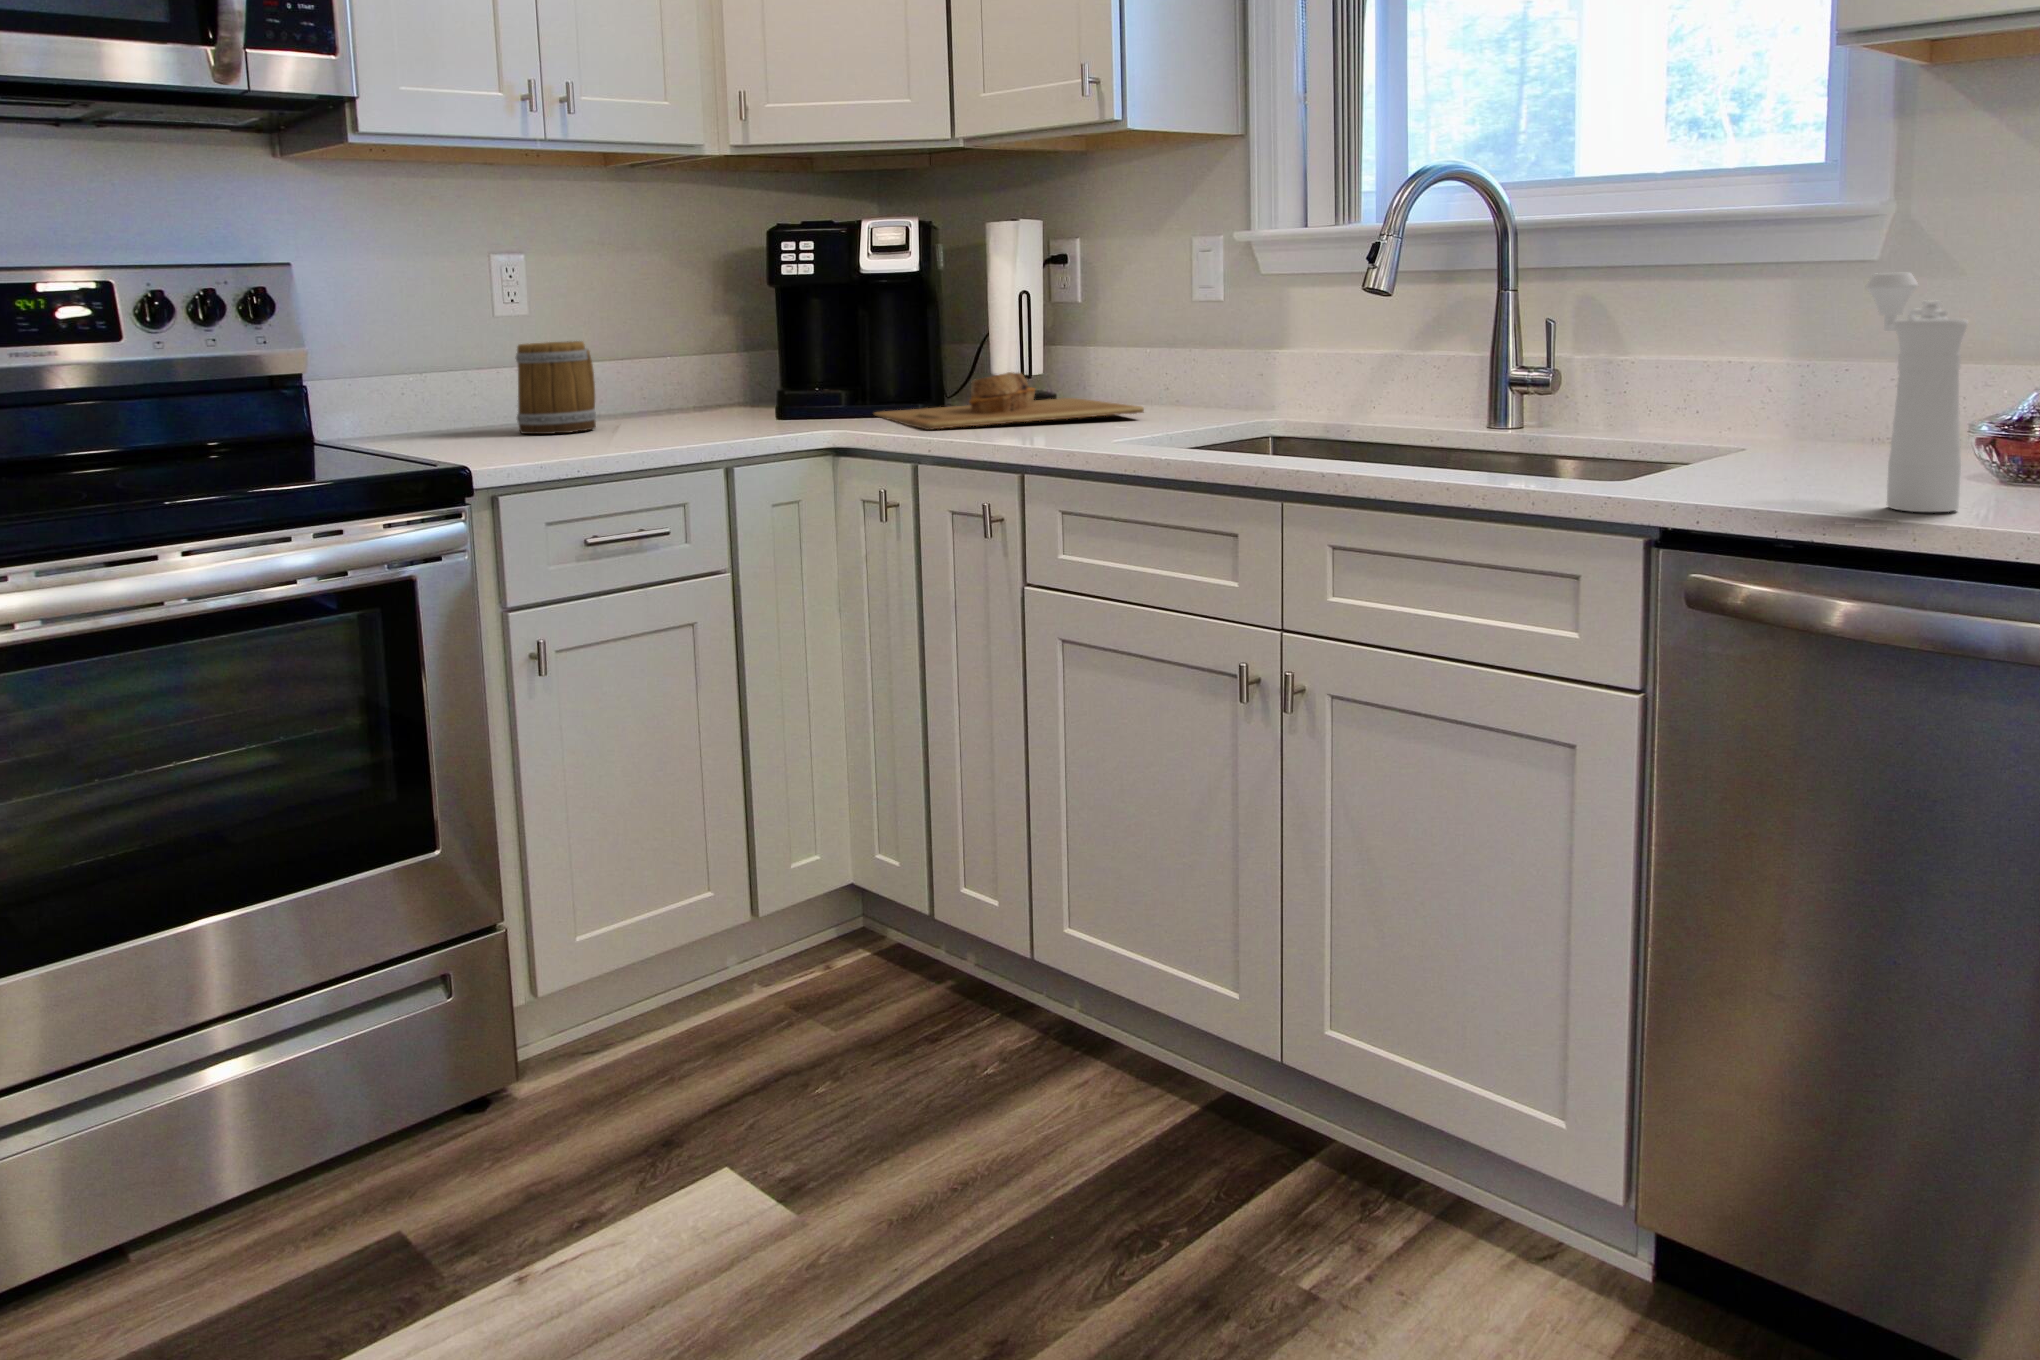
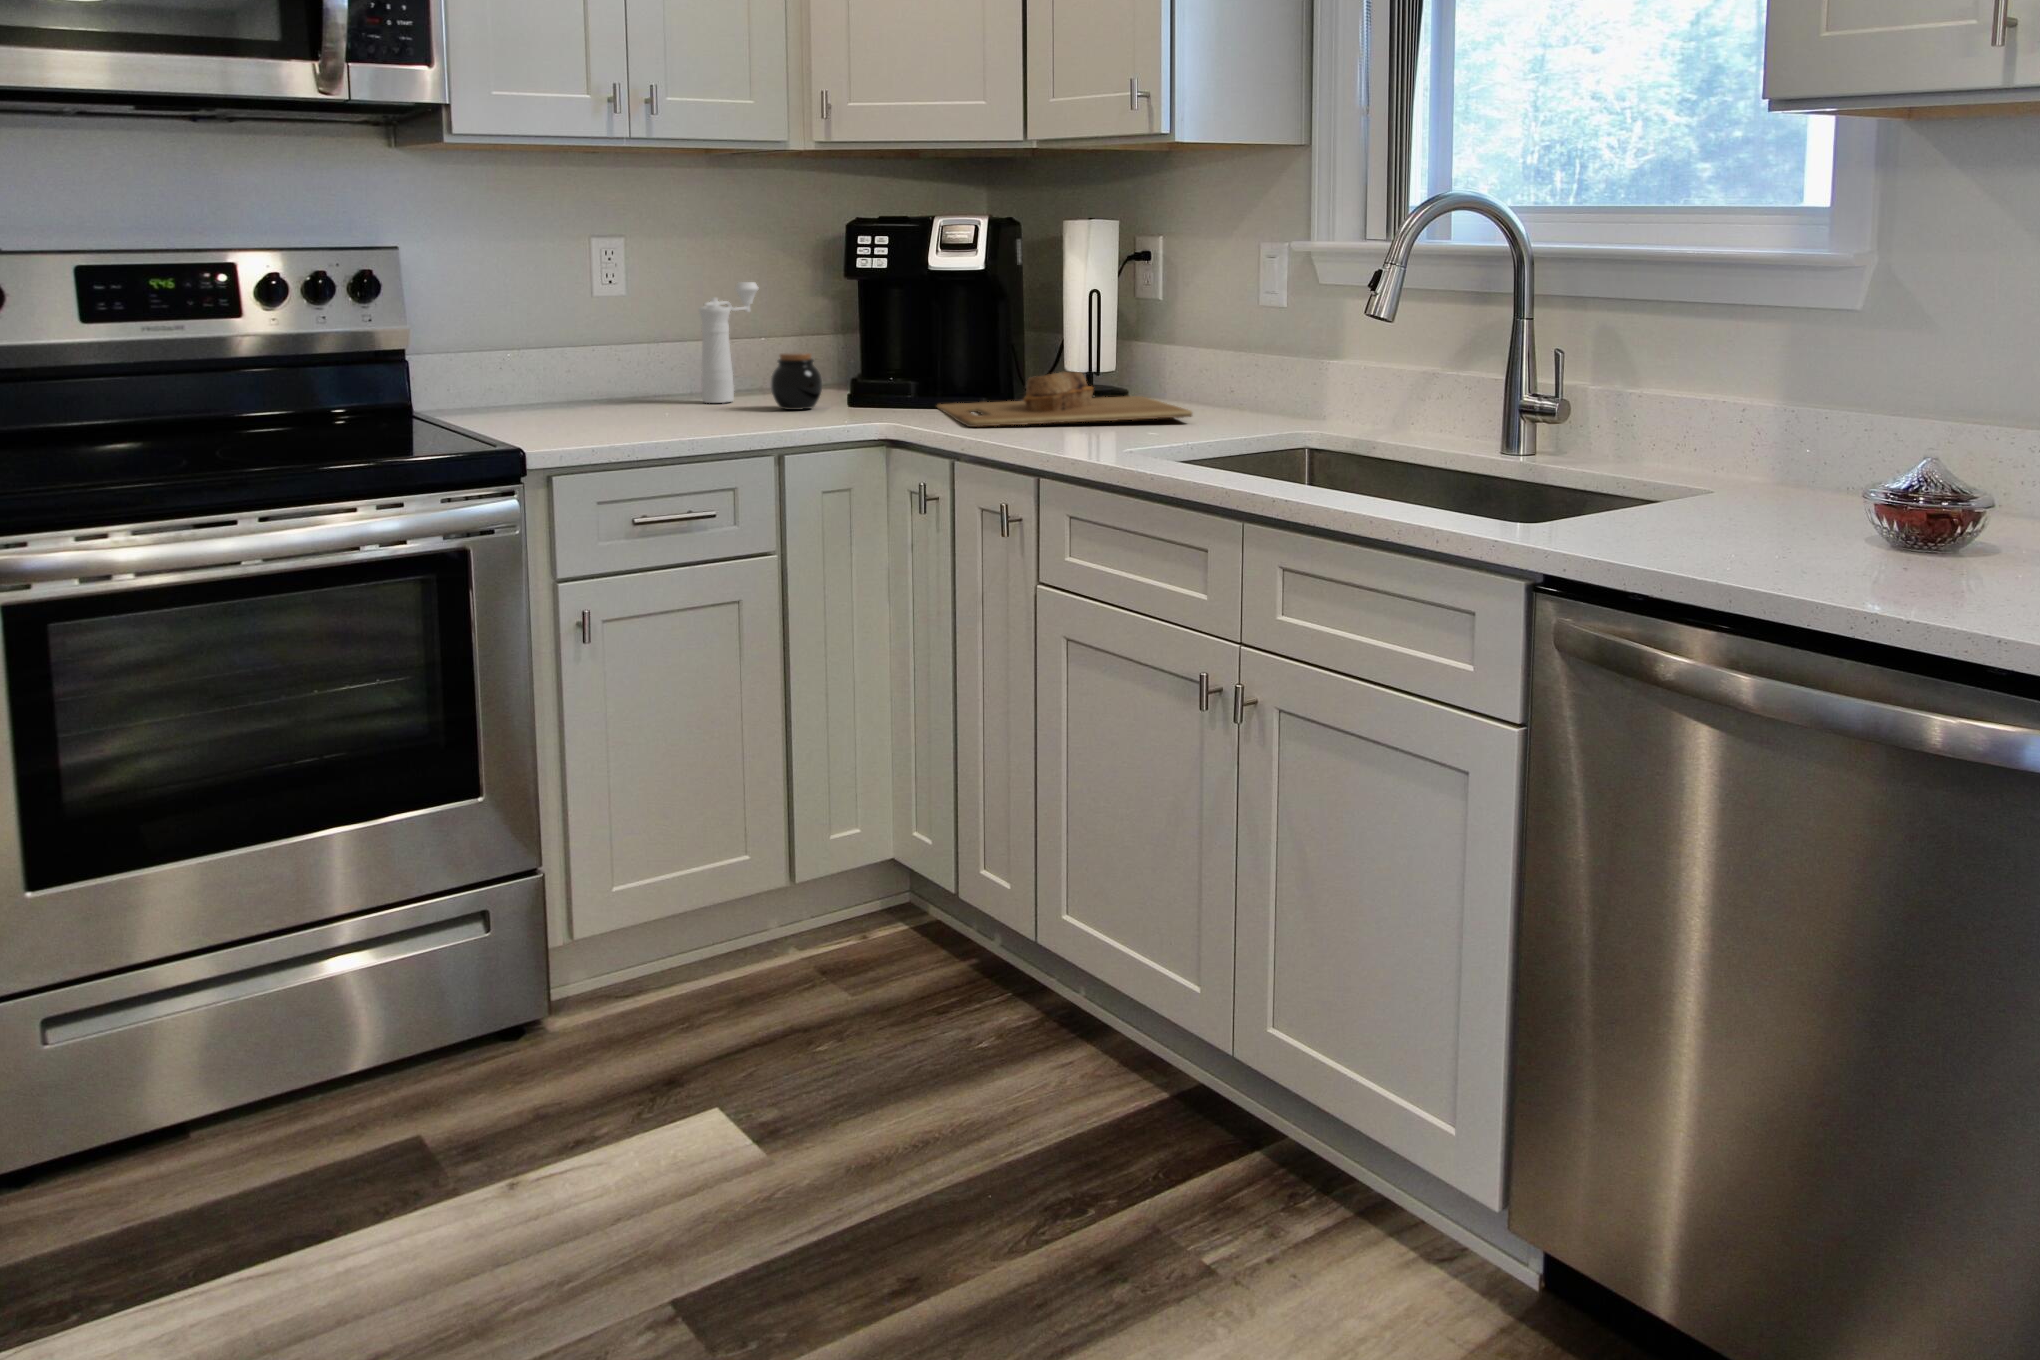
pepper mill: present [1866,273,1968,512] -> present [699,282,759,403]
mug: present [516,341,596,434] -> none [597,326,676,414]
jar: none [698,364,752,424] -> present [771,352,822,410]

